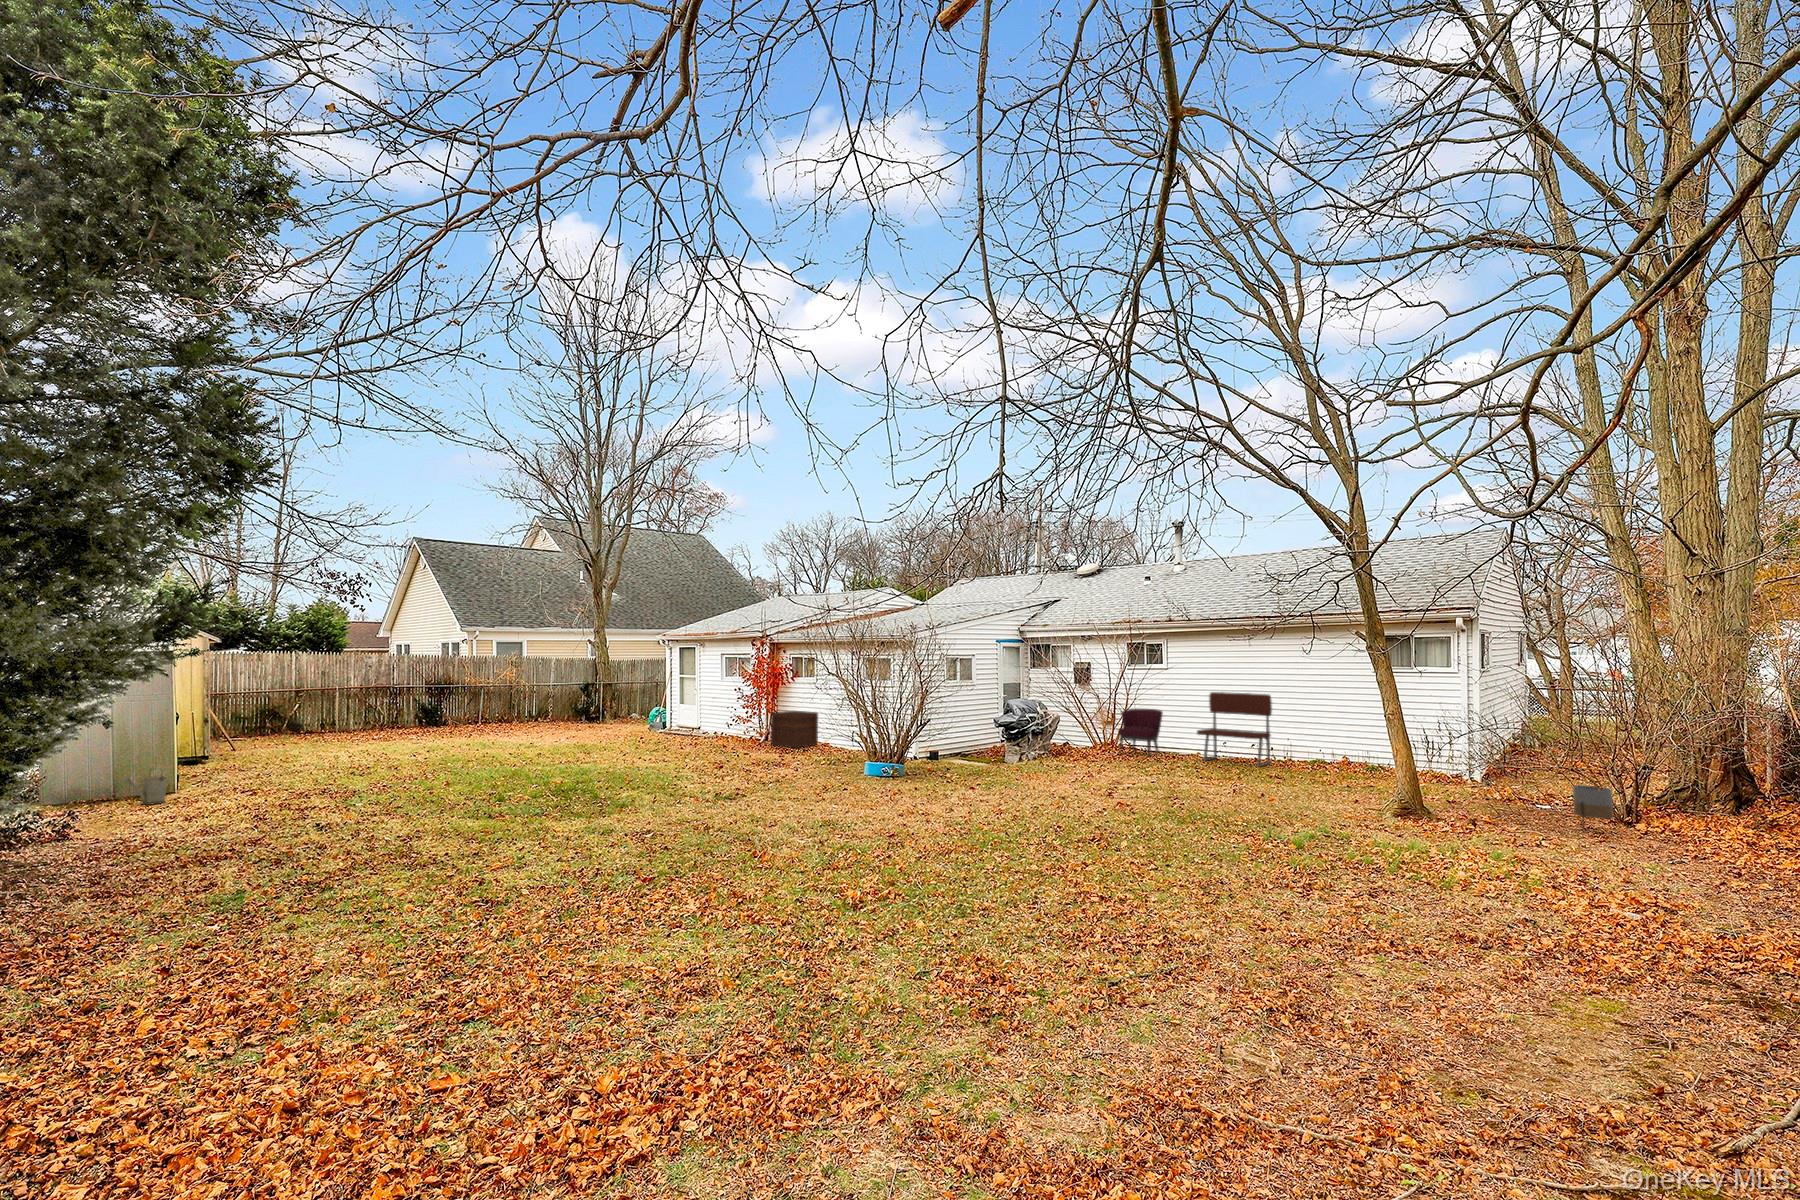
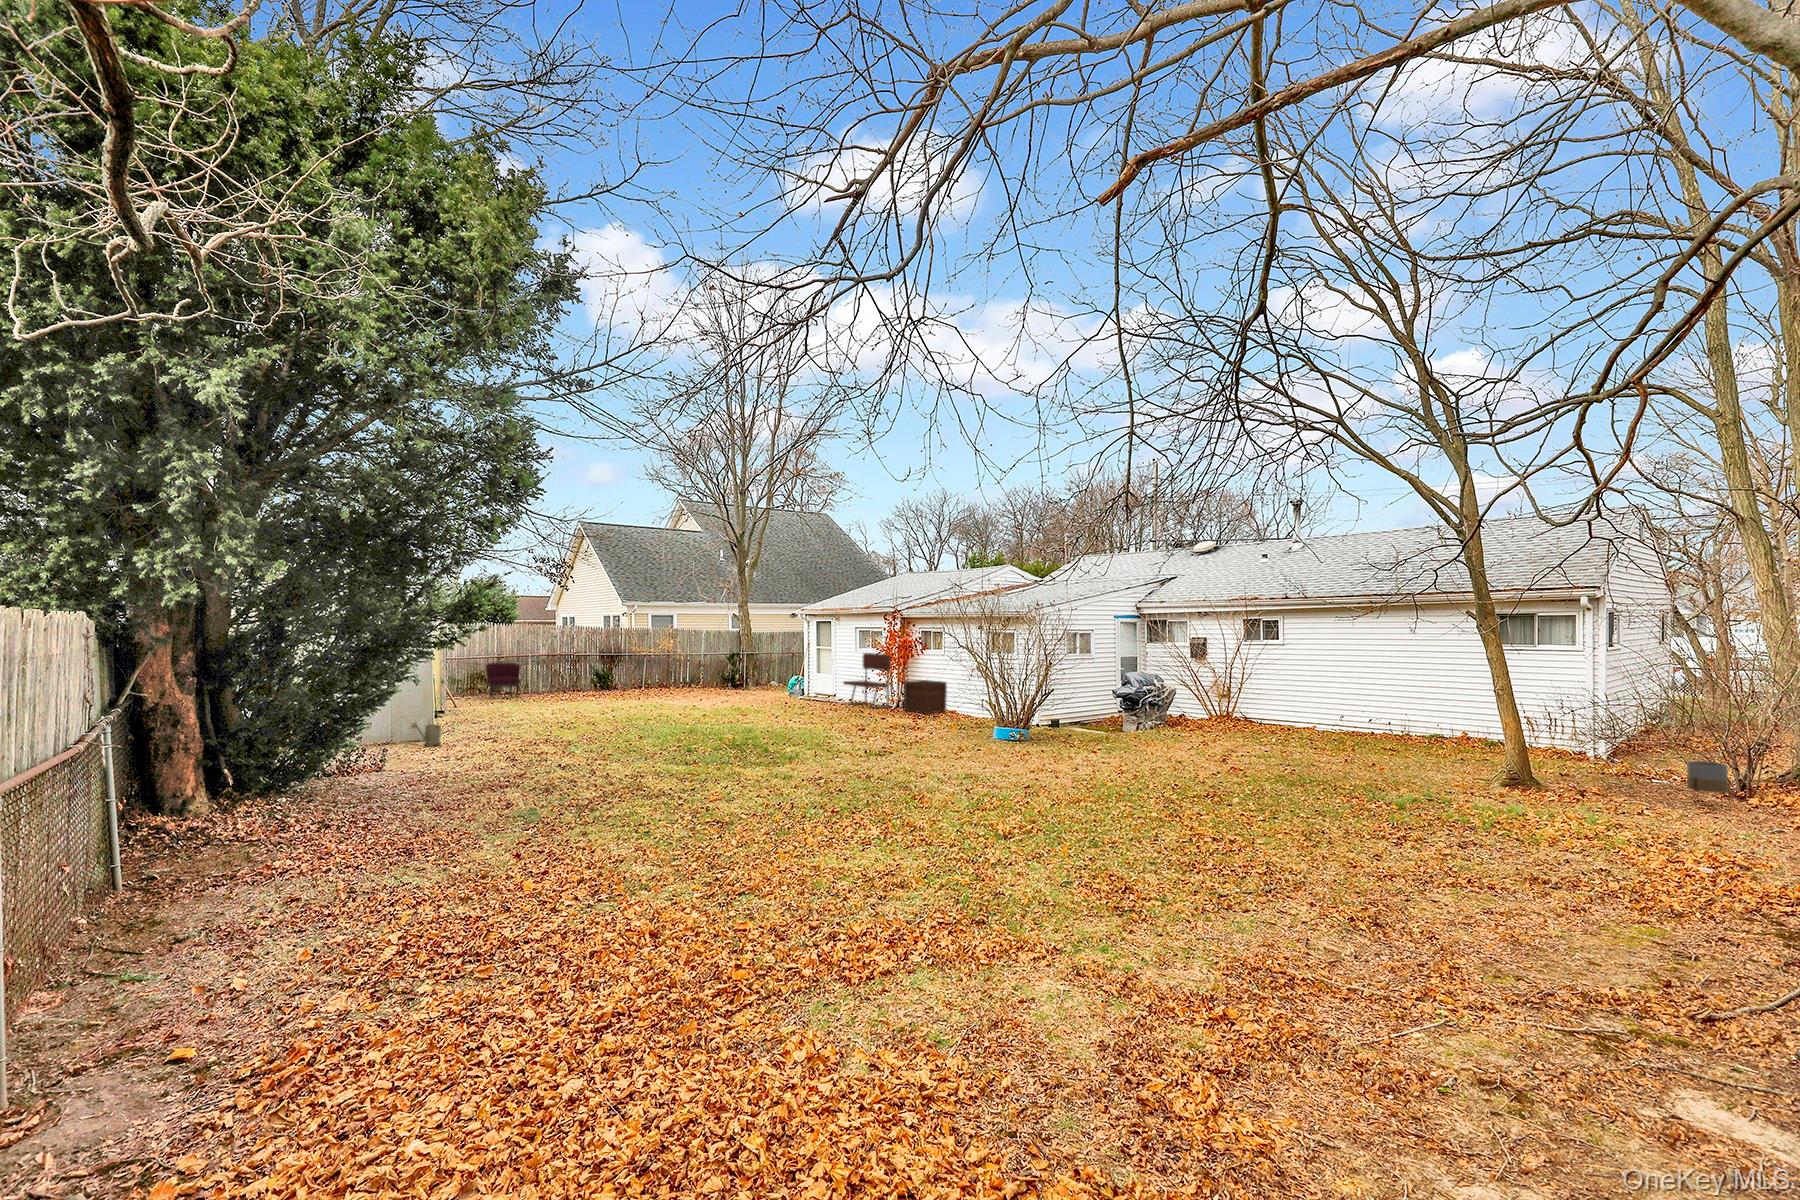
bench: present [1197,692,1272,766] -> present [844,653,891,708]
chair: present [1118,709,1163,756] -> present [486,663,521,698]

